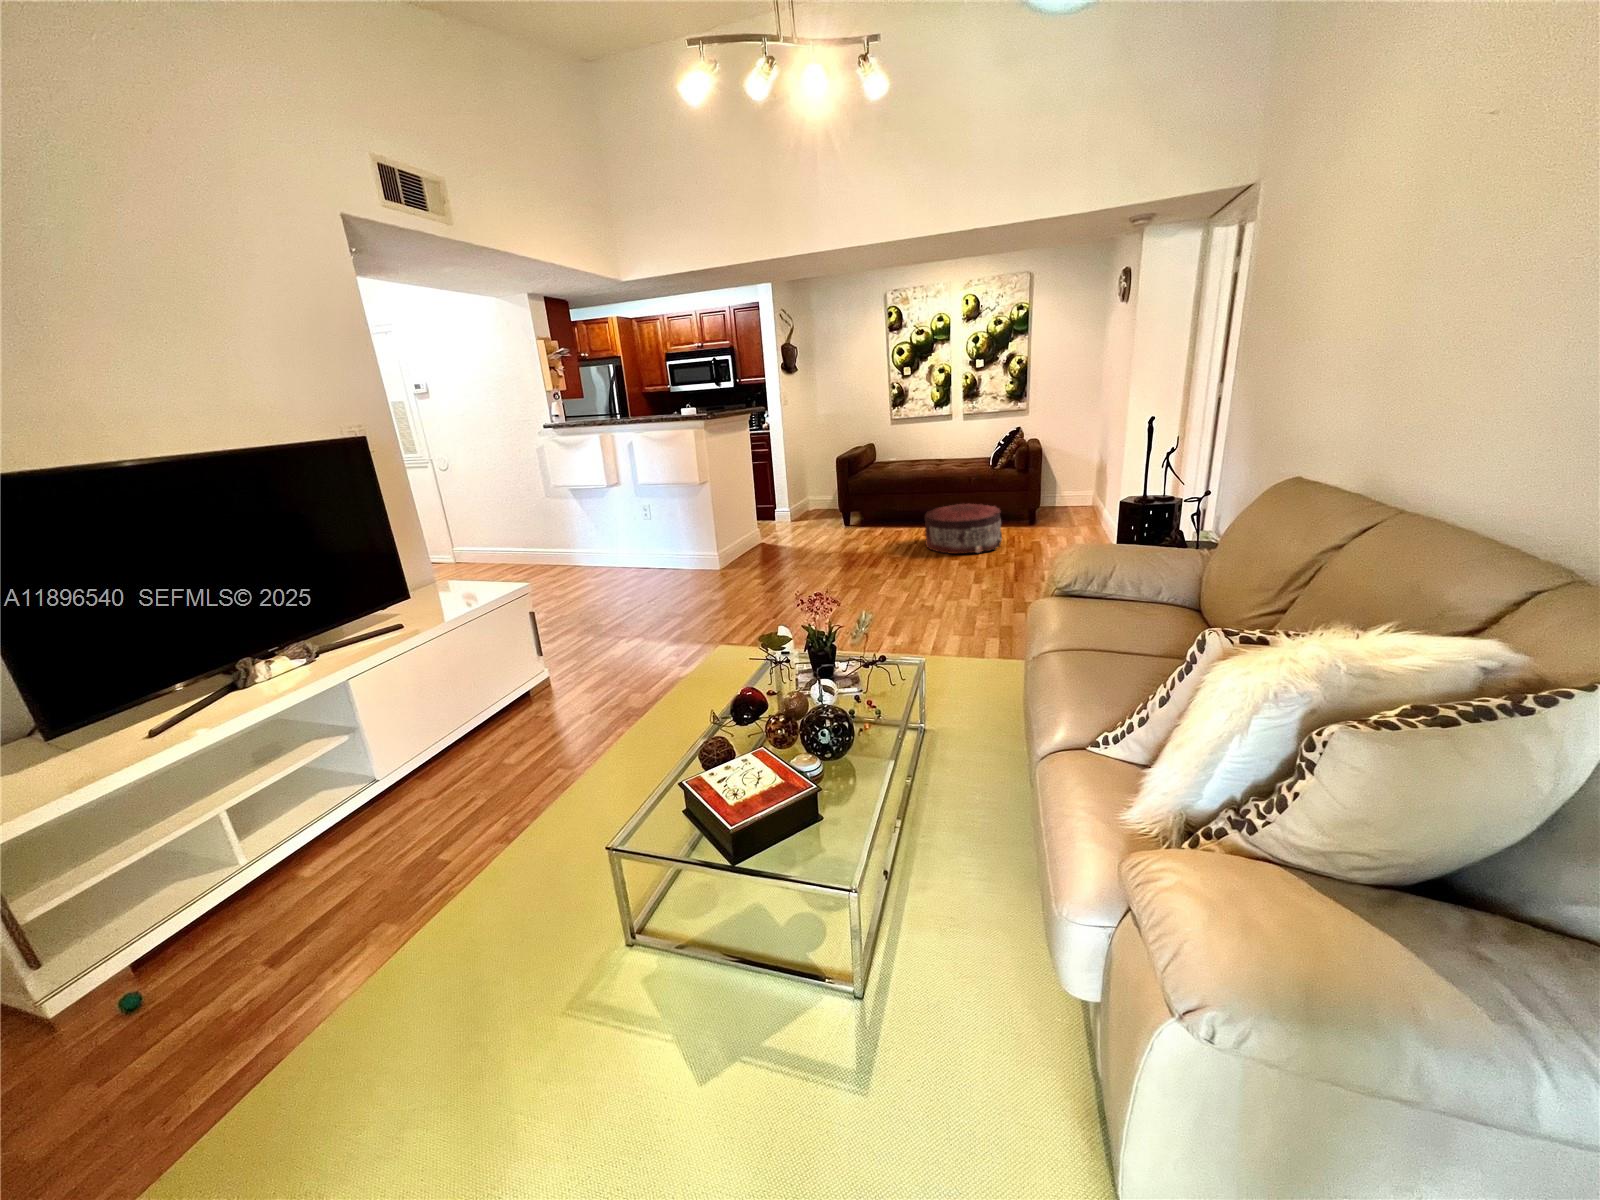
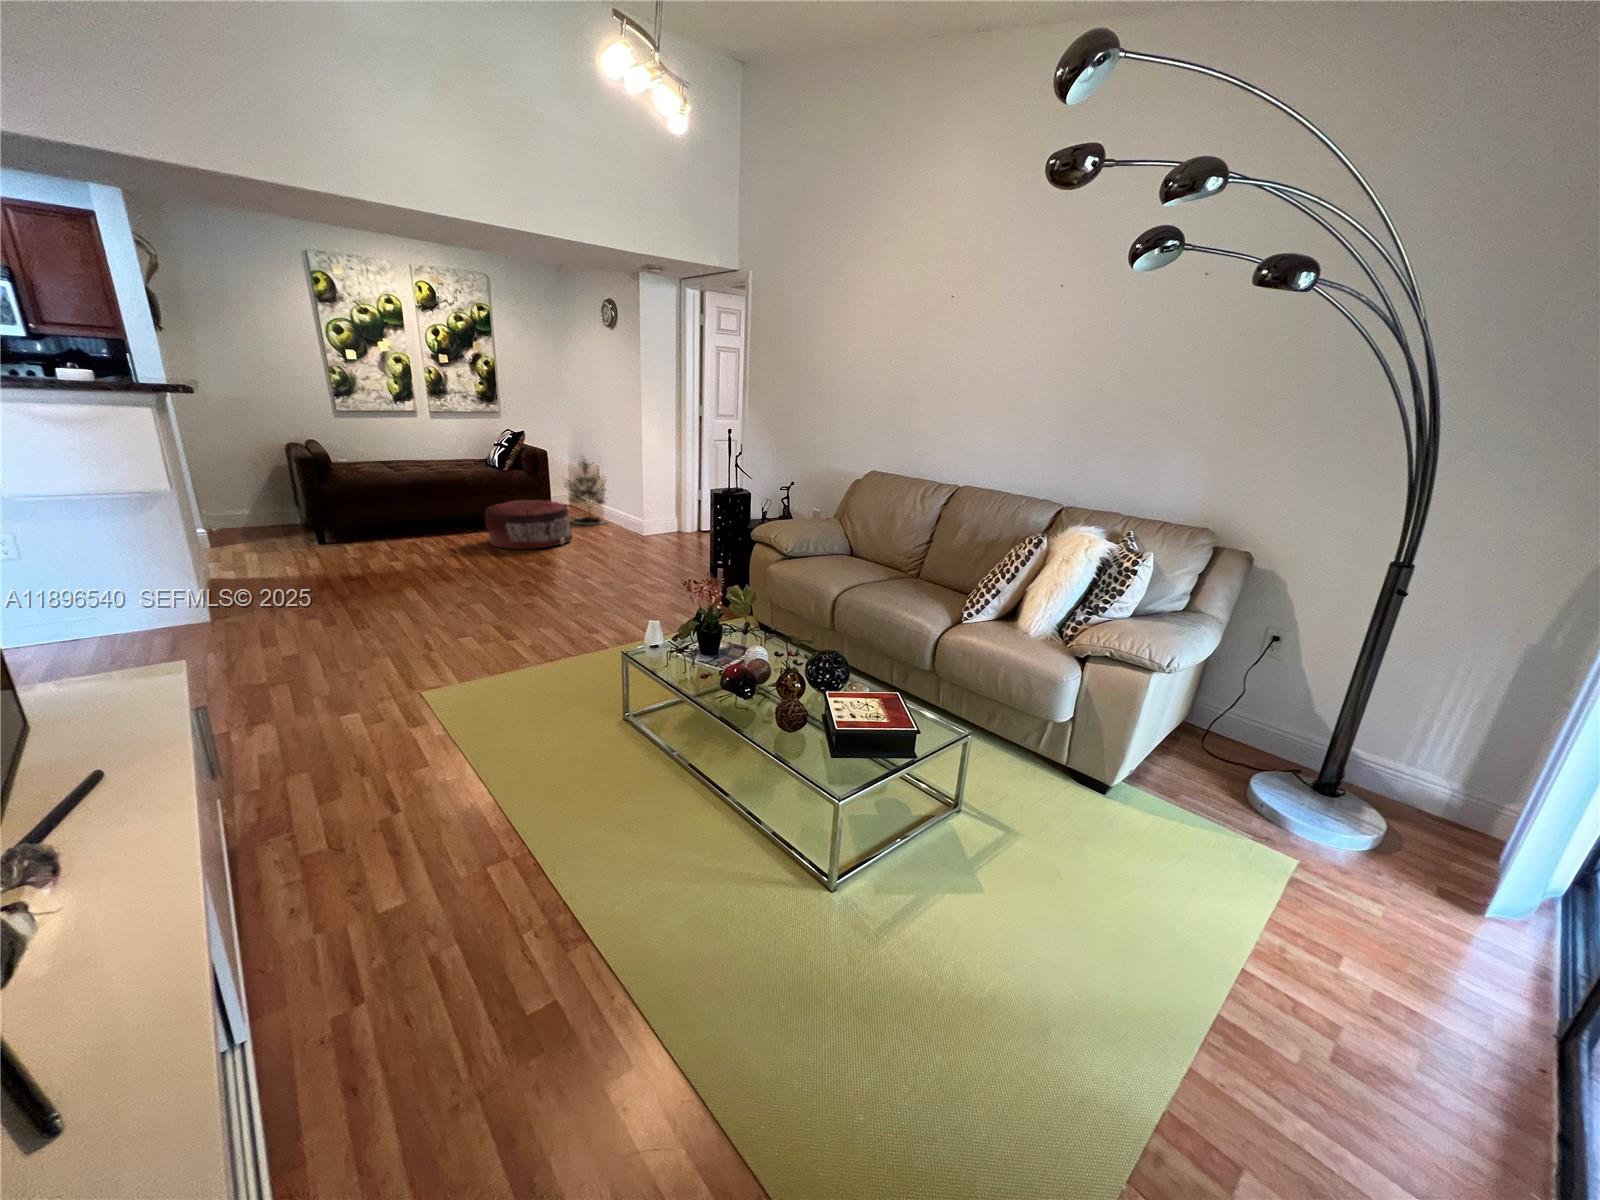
potted tree: none [1041,454,1095,534] -> present [565,456,607,525]

